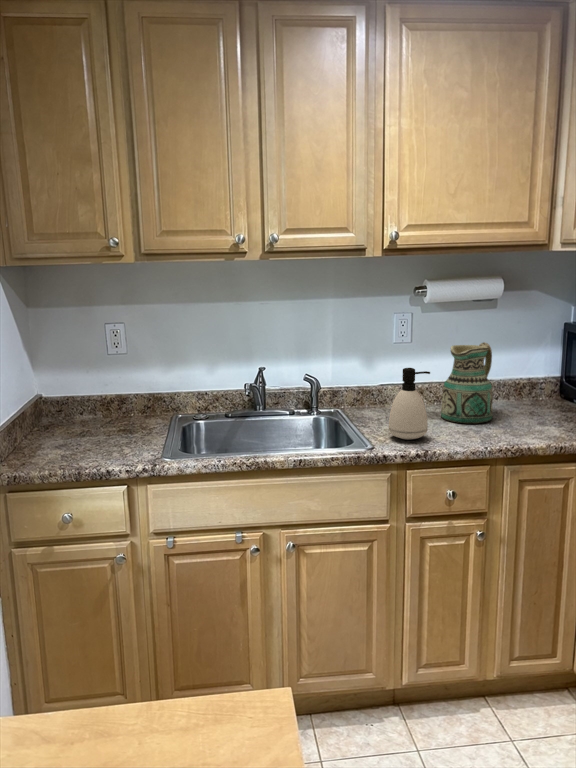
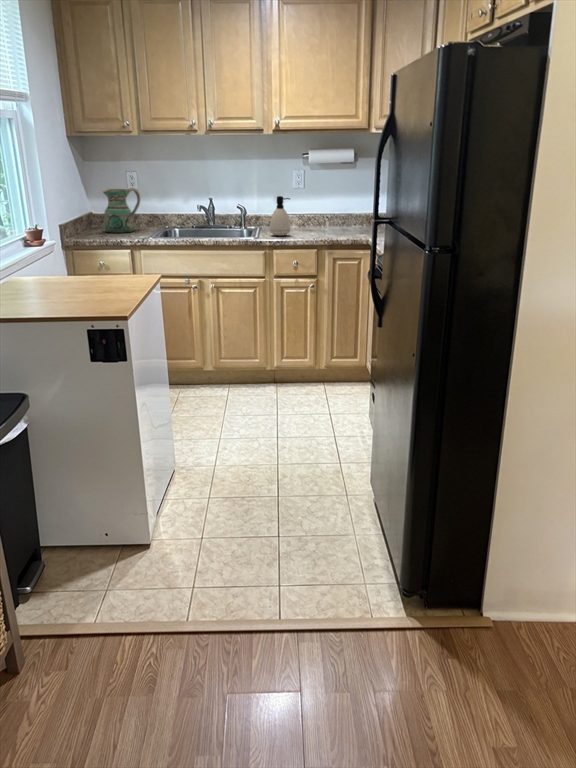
ceramic pitcher: present [441,342,493,423] -> present [103,188,140,233]

